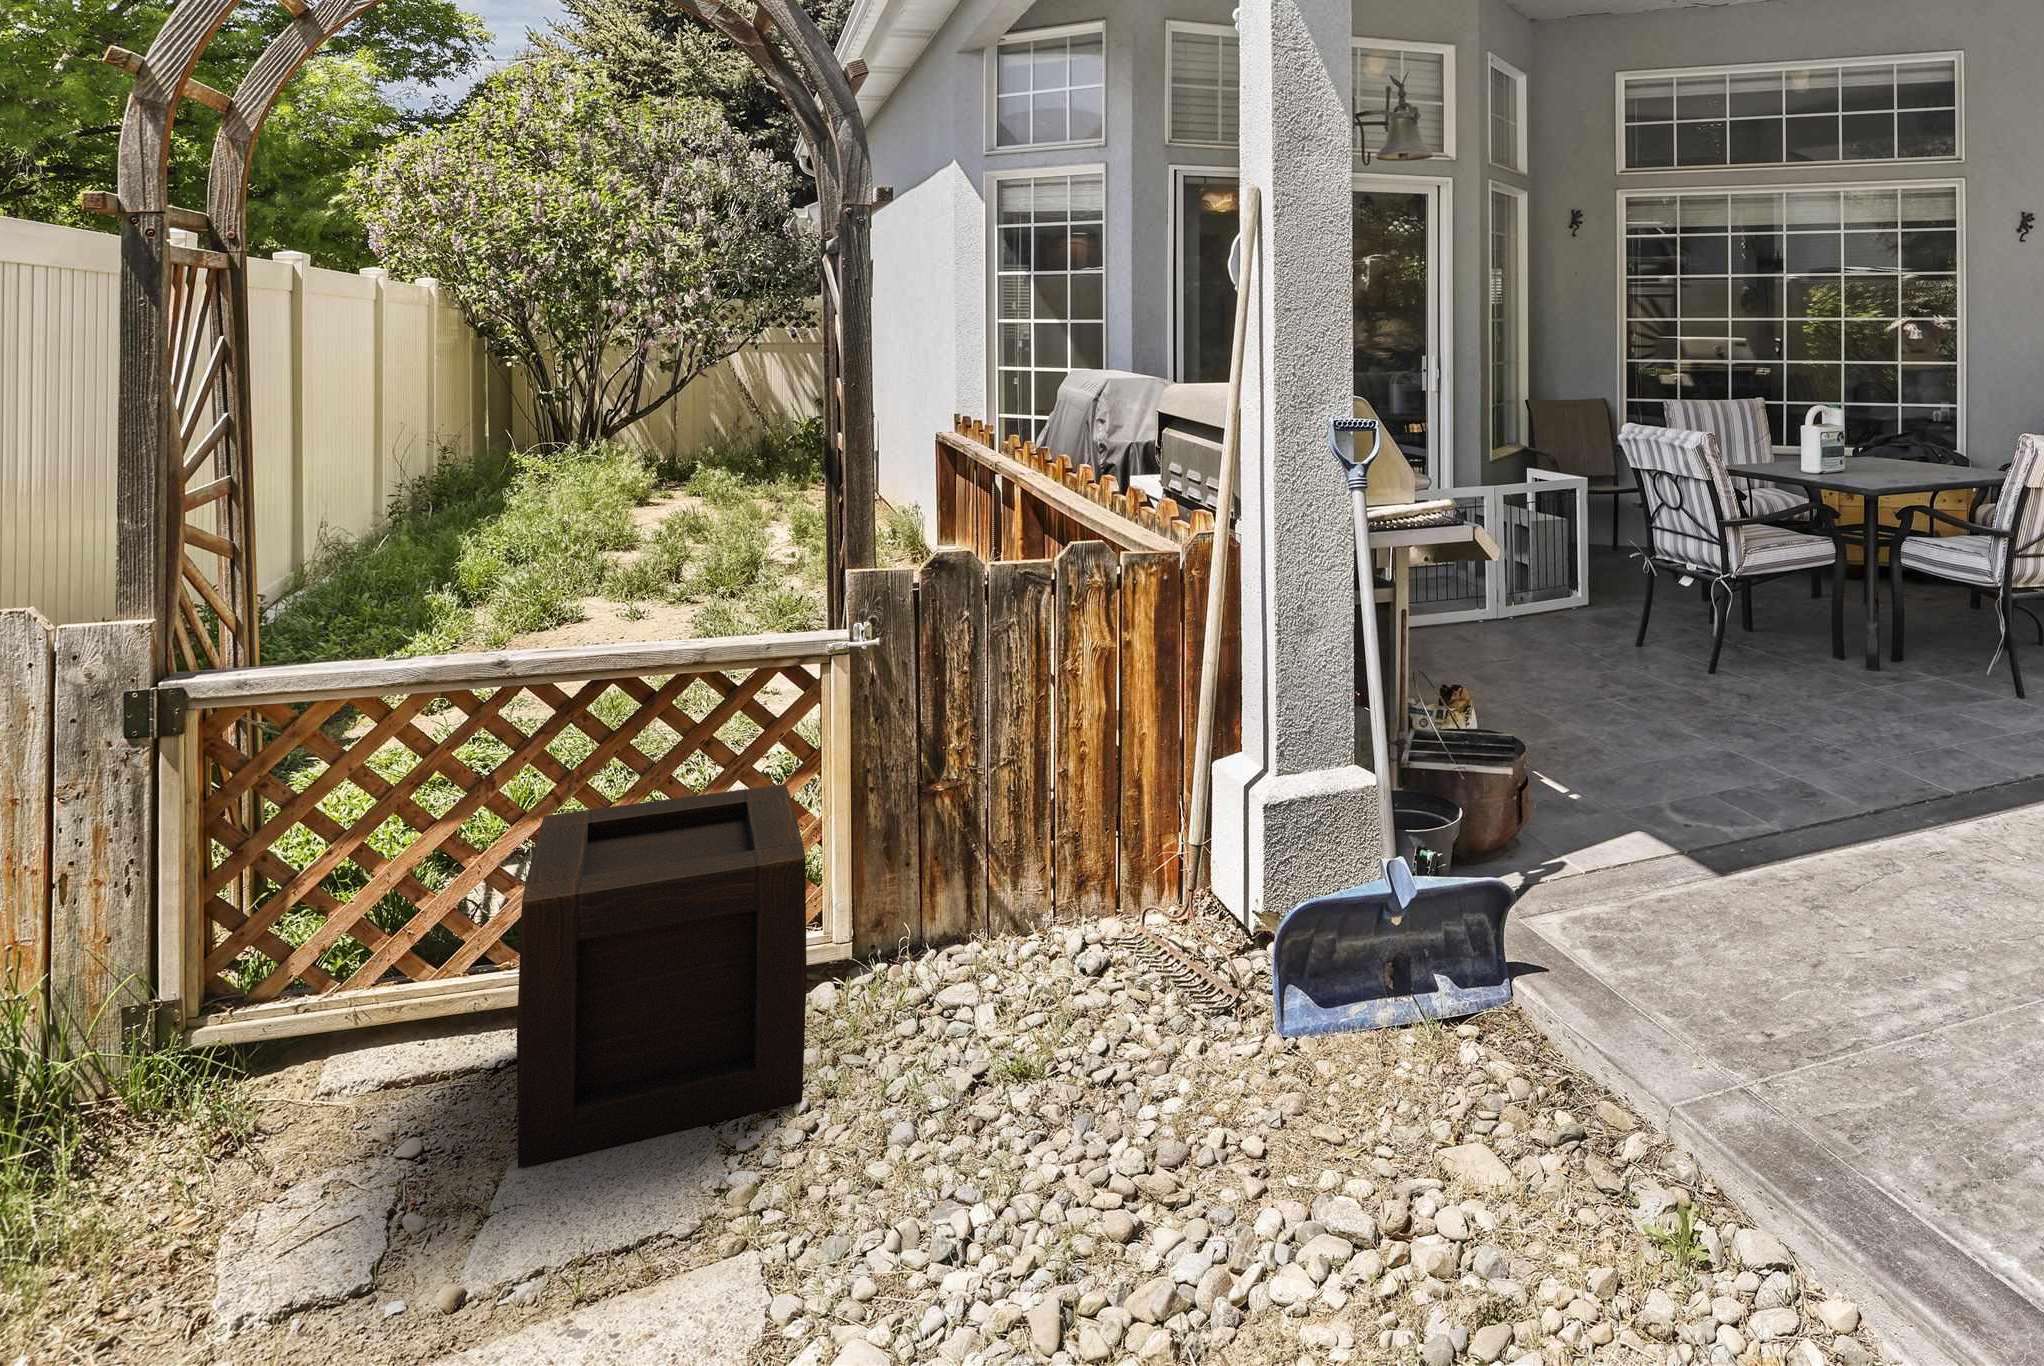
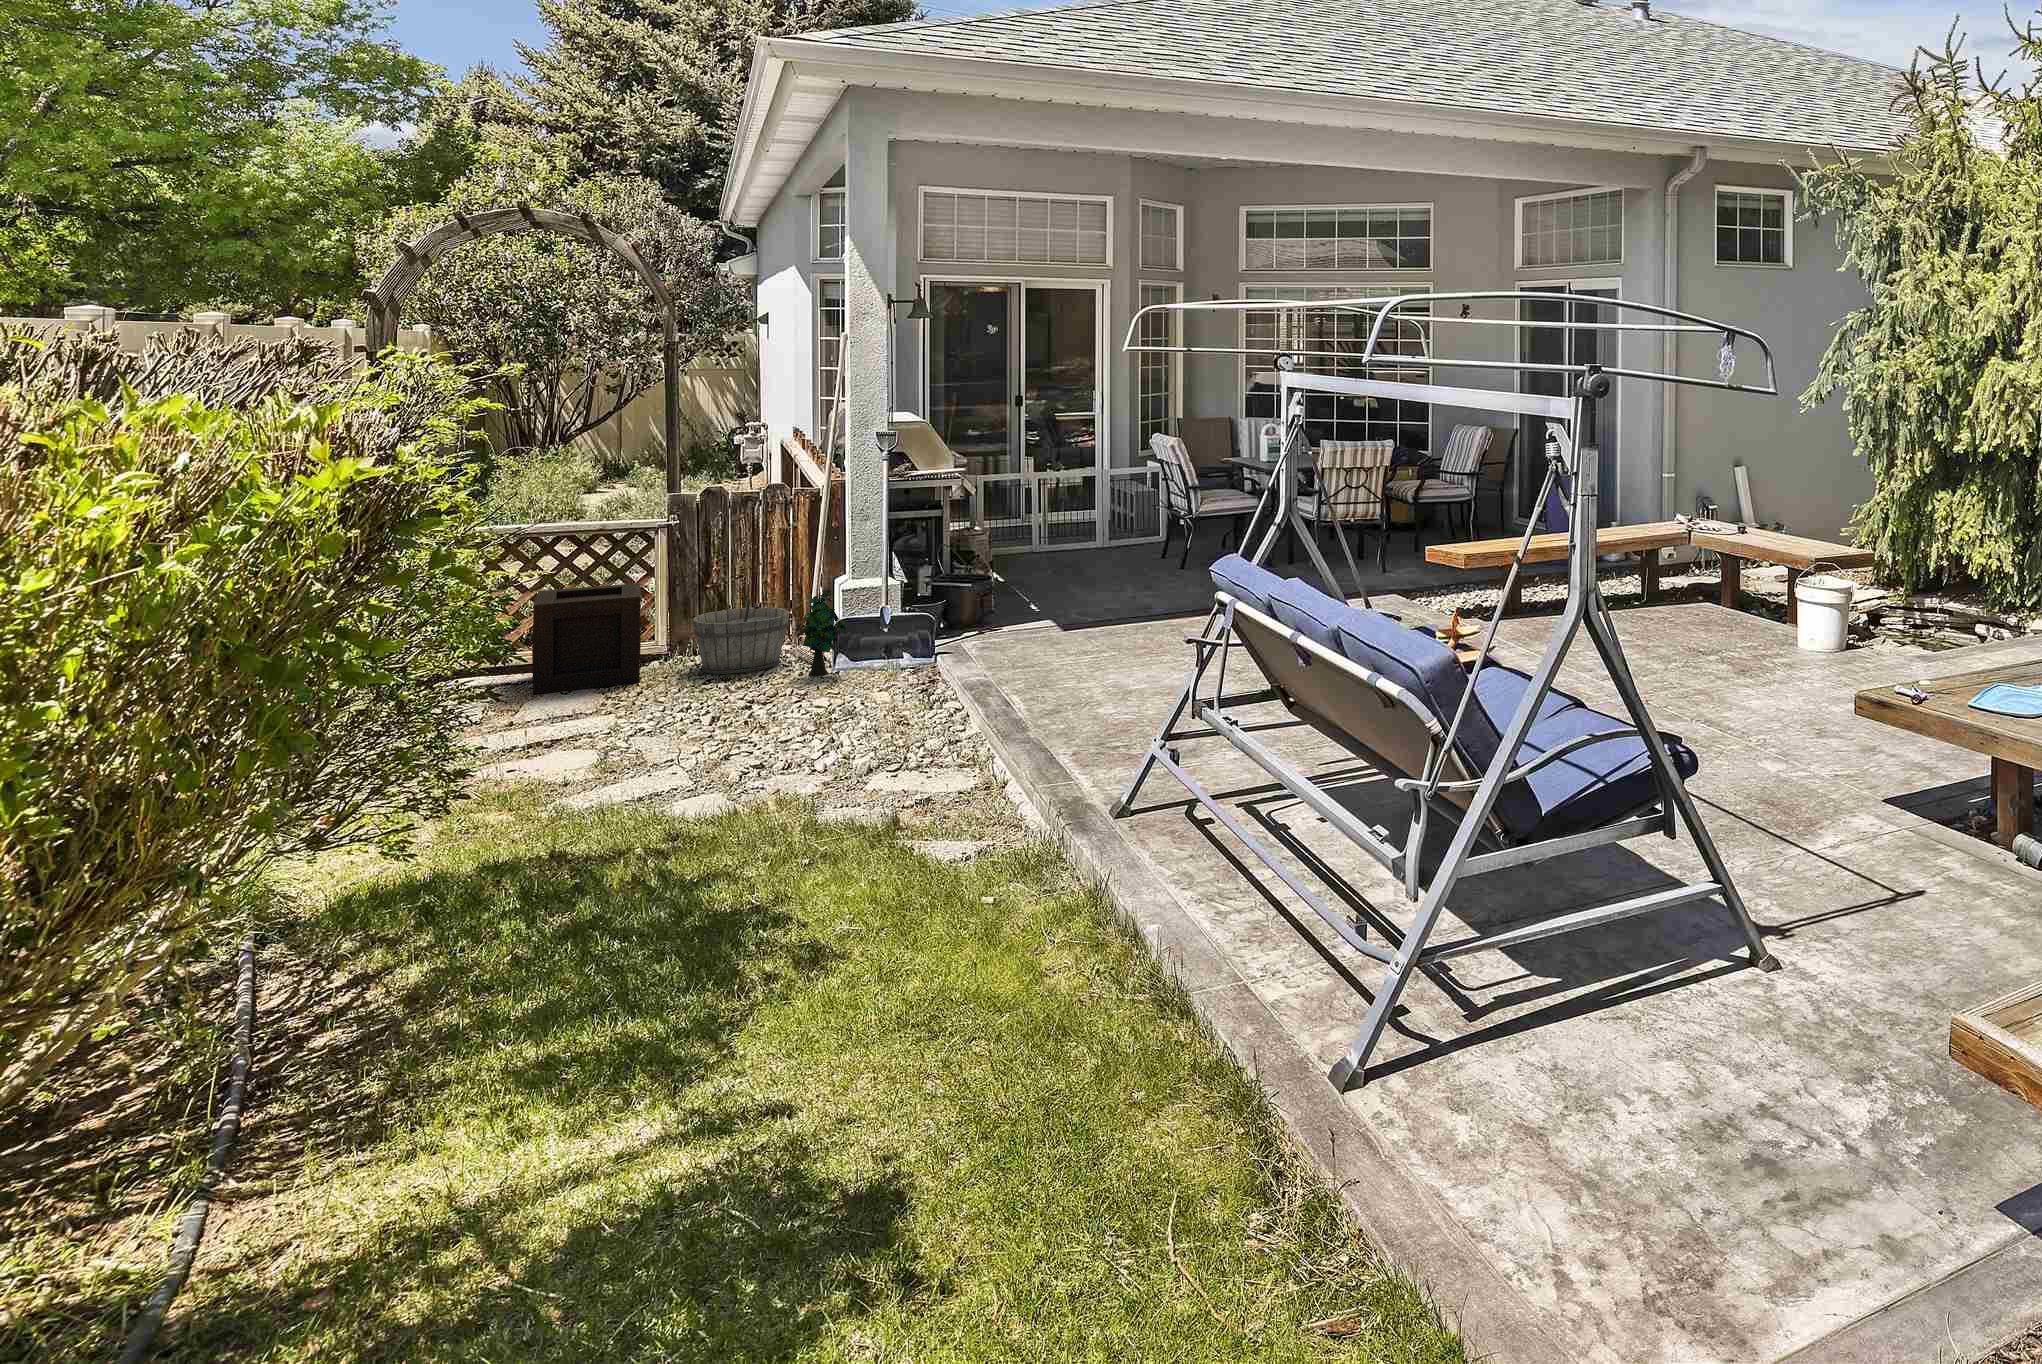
wooden bucket: none [924,822,1148,1058] -> present [693,595,789,674]
decorative plant: none [1207,839,1338,1084] -> present [796,590,847,676]

